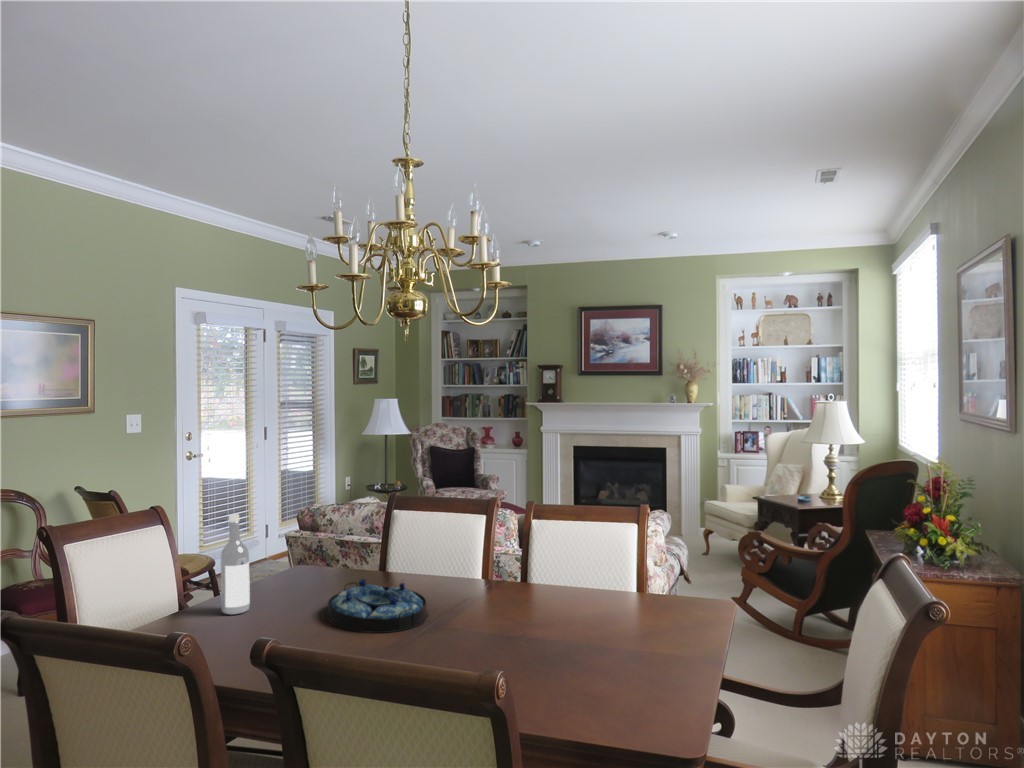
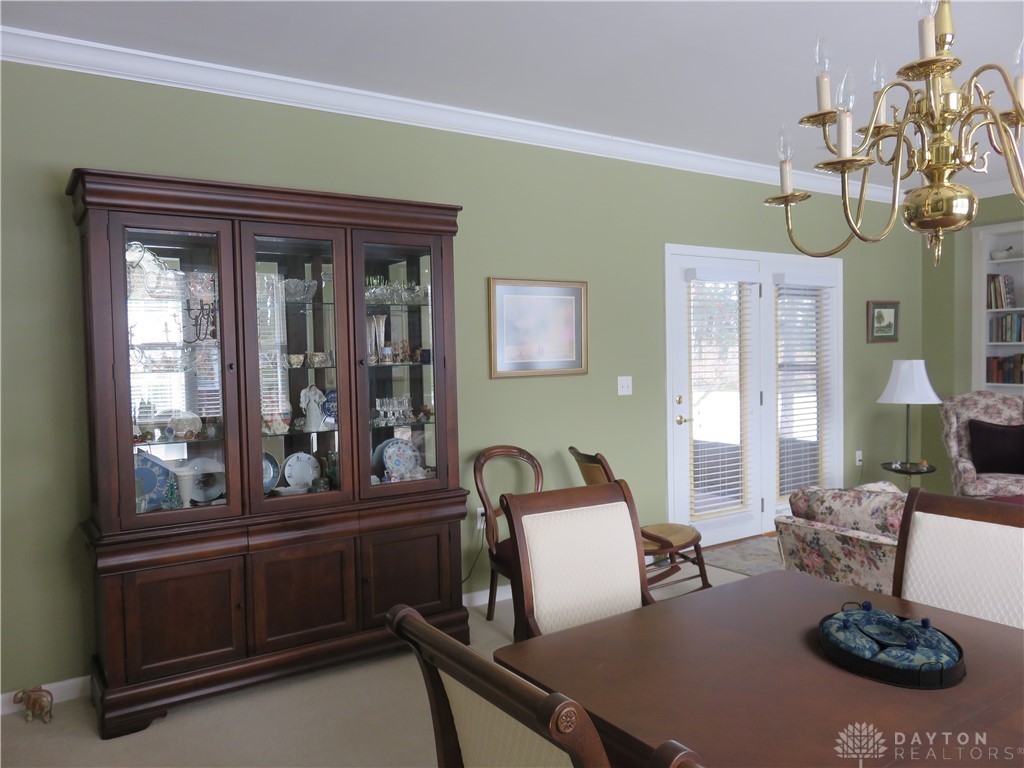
wine bottle: present [221,514,250,615] -> none [693,499,724,613]

